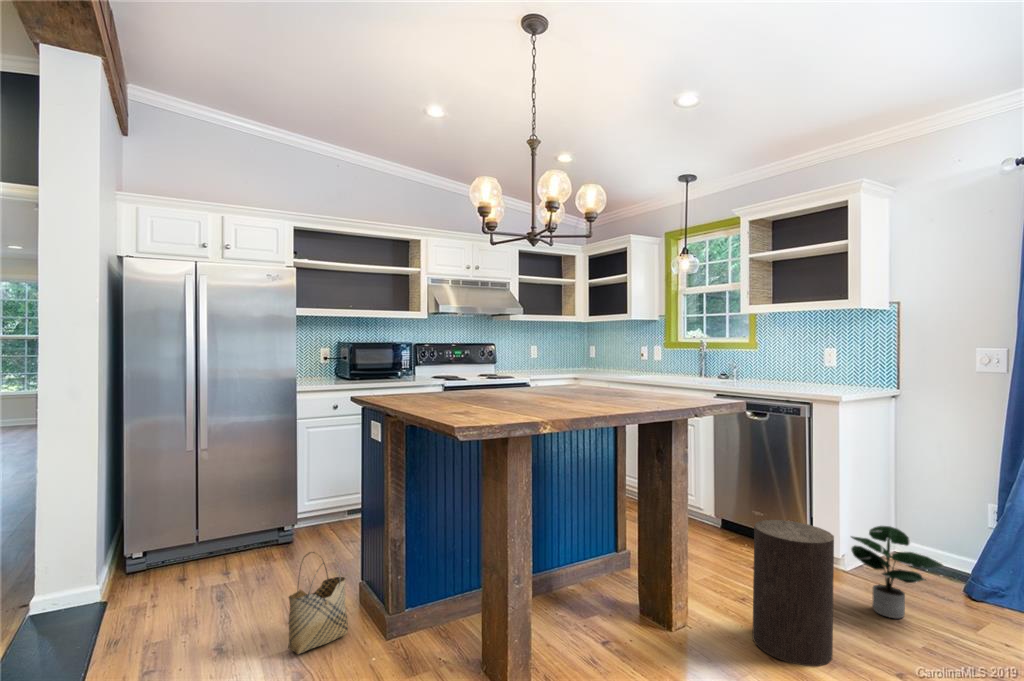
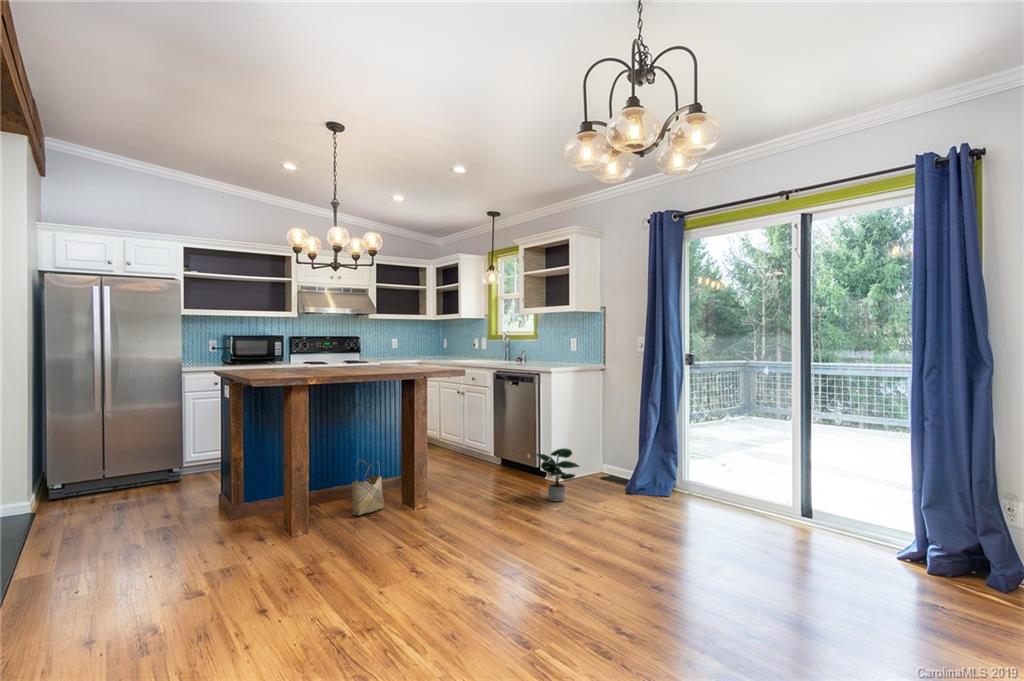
stool: present [752,520,834,666] -> none [459,442,503,522]
woven basket: present [288,552,348,654] -> present [351,467,384,515]

